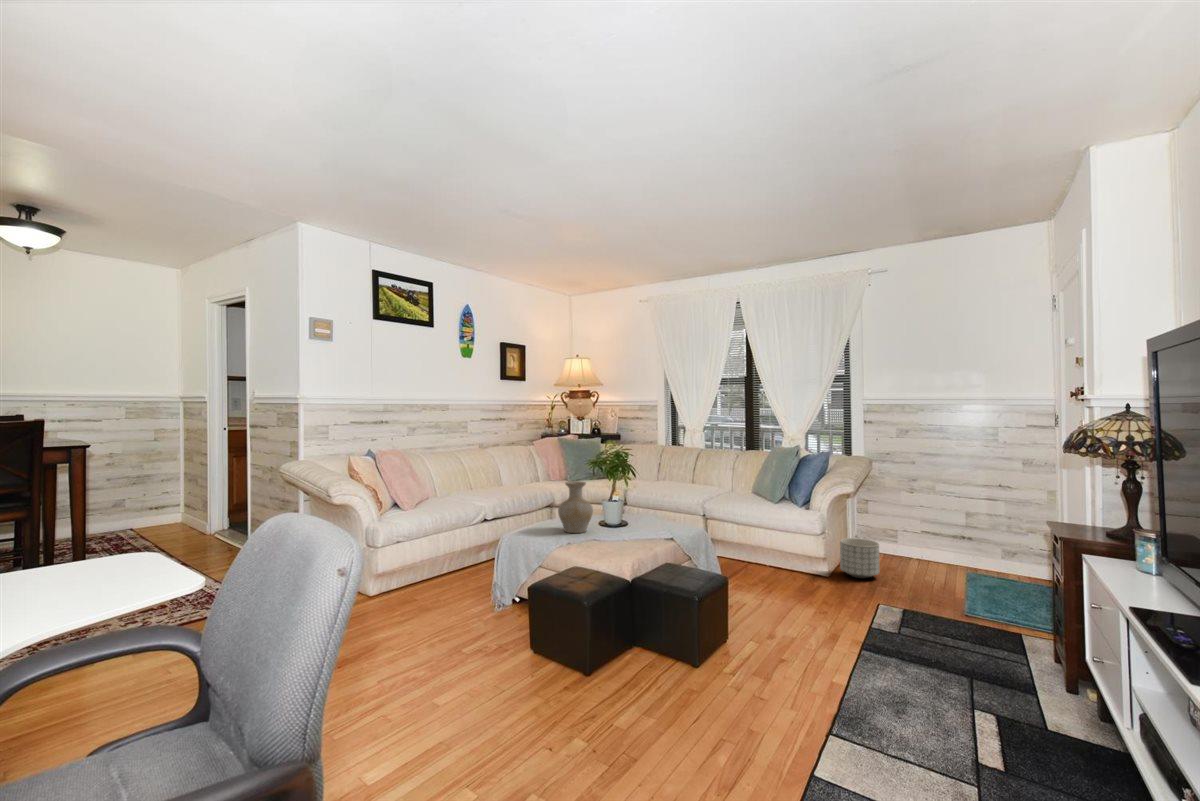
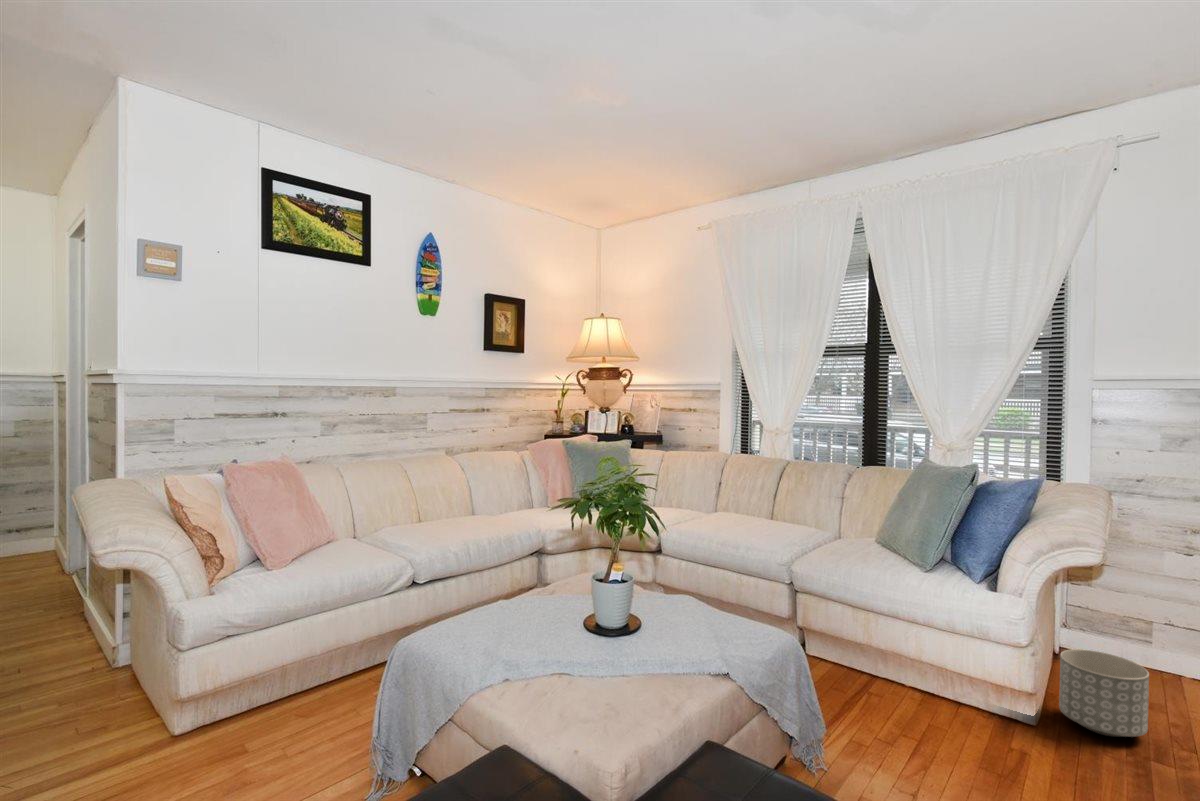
vase: present [558,481,593,533] -> none [509,535,576,639]

